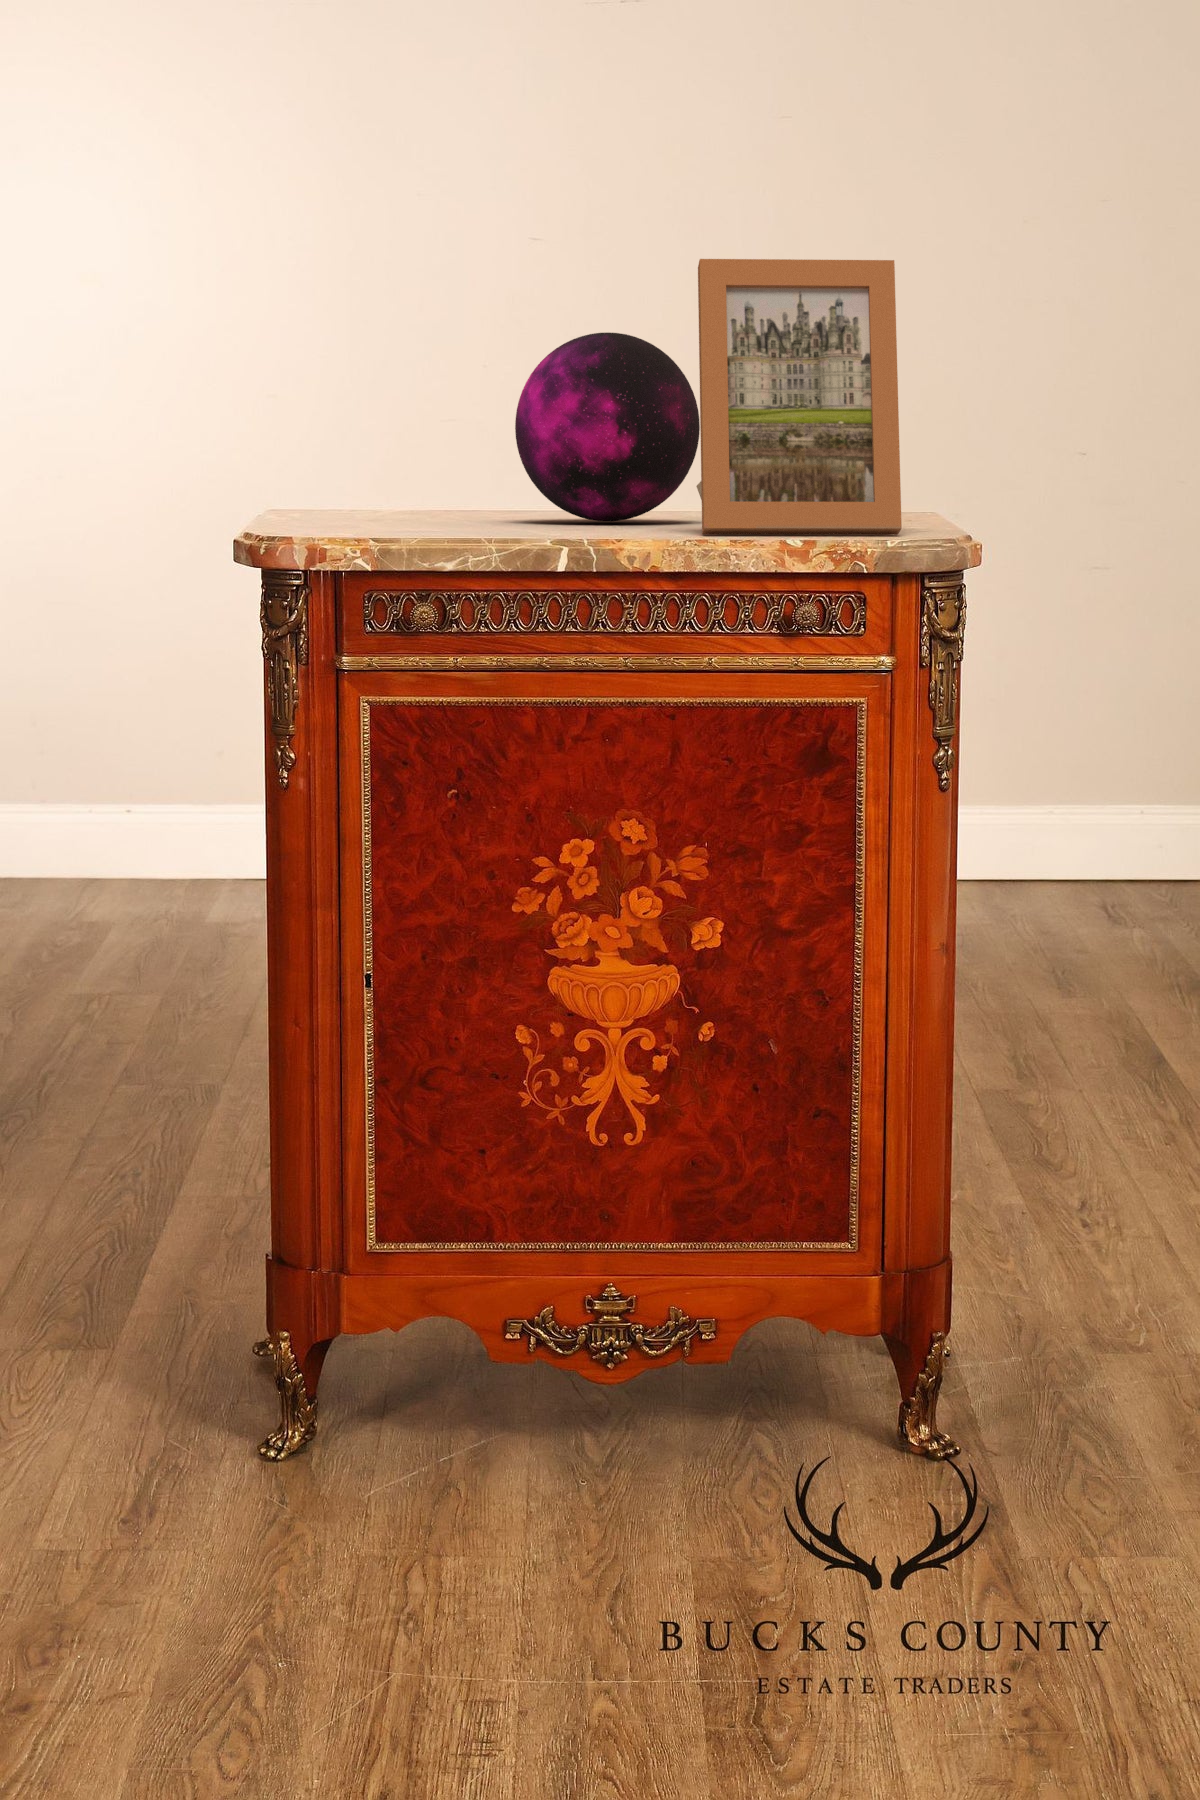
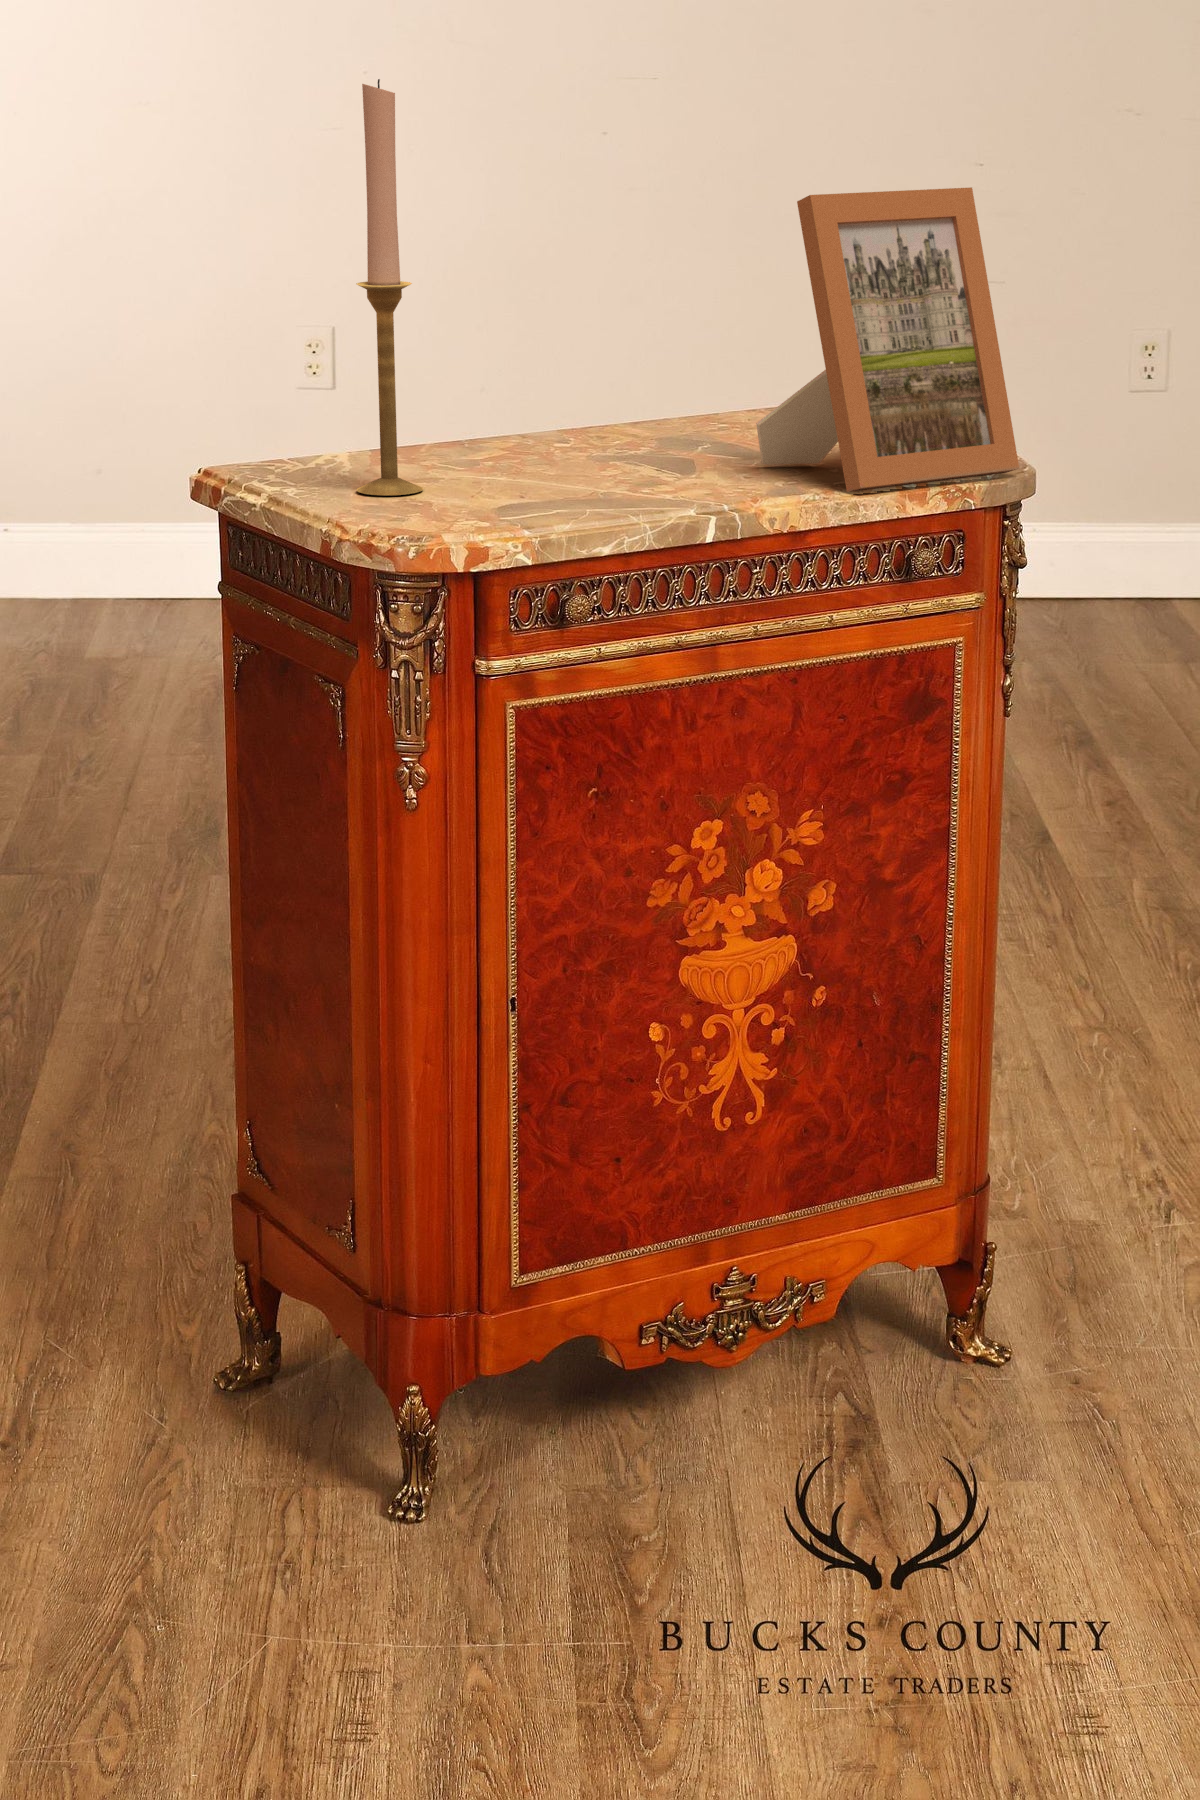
candlestick: none [337,169,395,526] -> present [356,79,423,495]
decorative orb: present [515,333,700,521] -> none [460,240,665,449]

